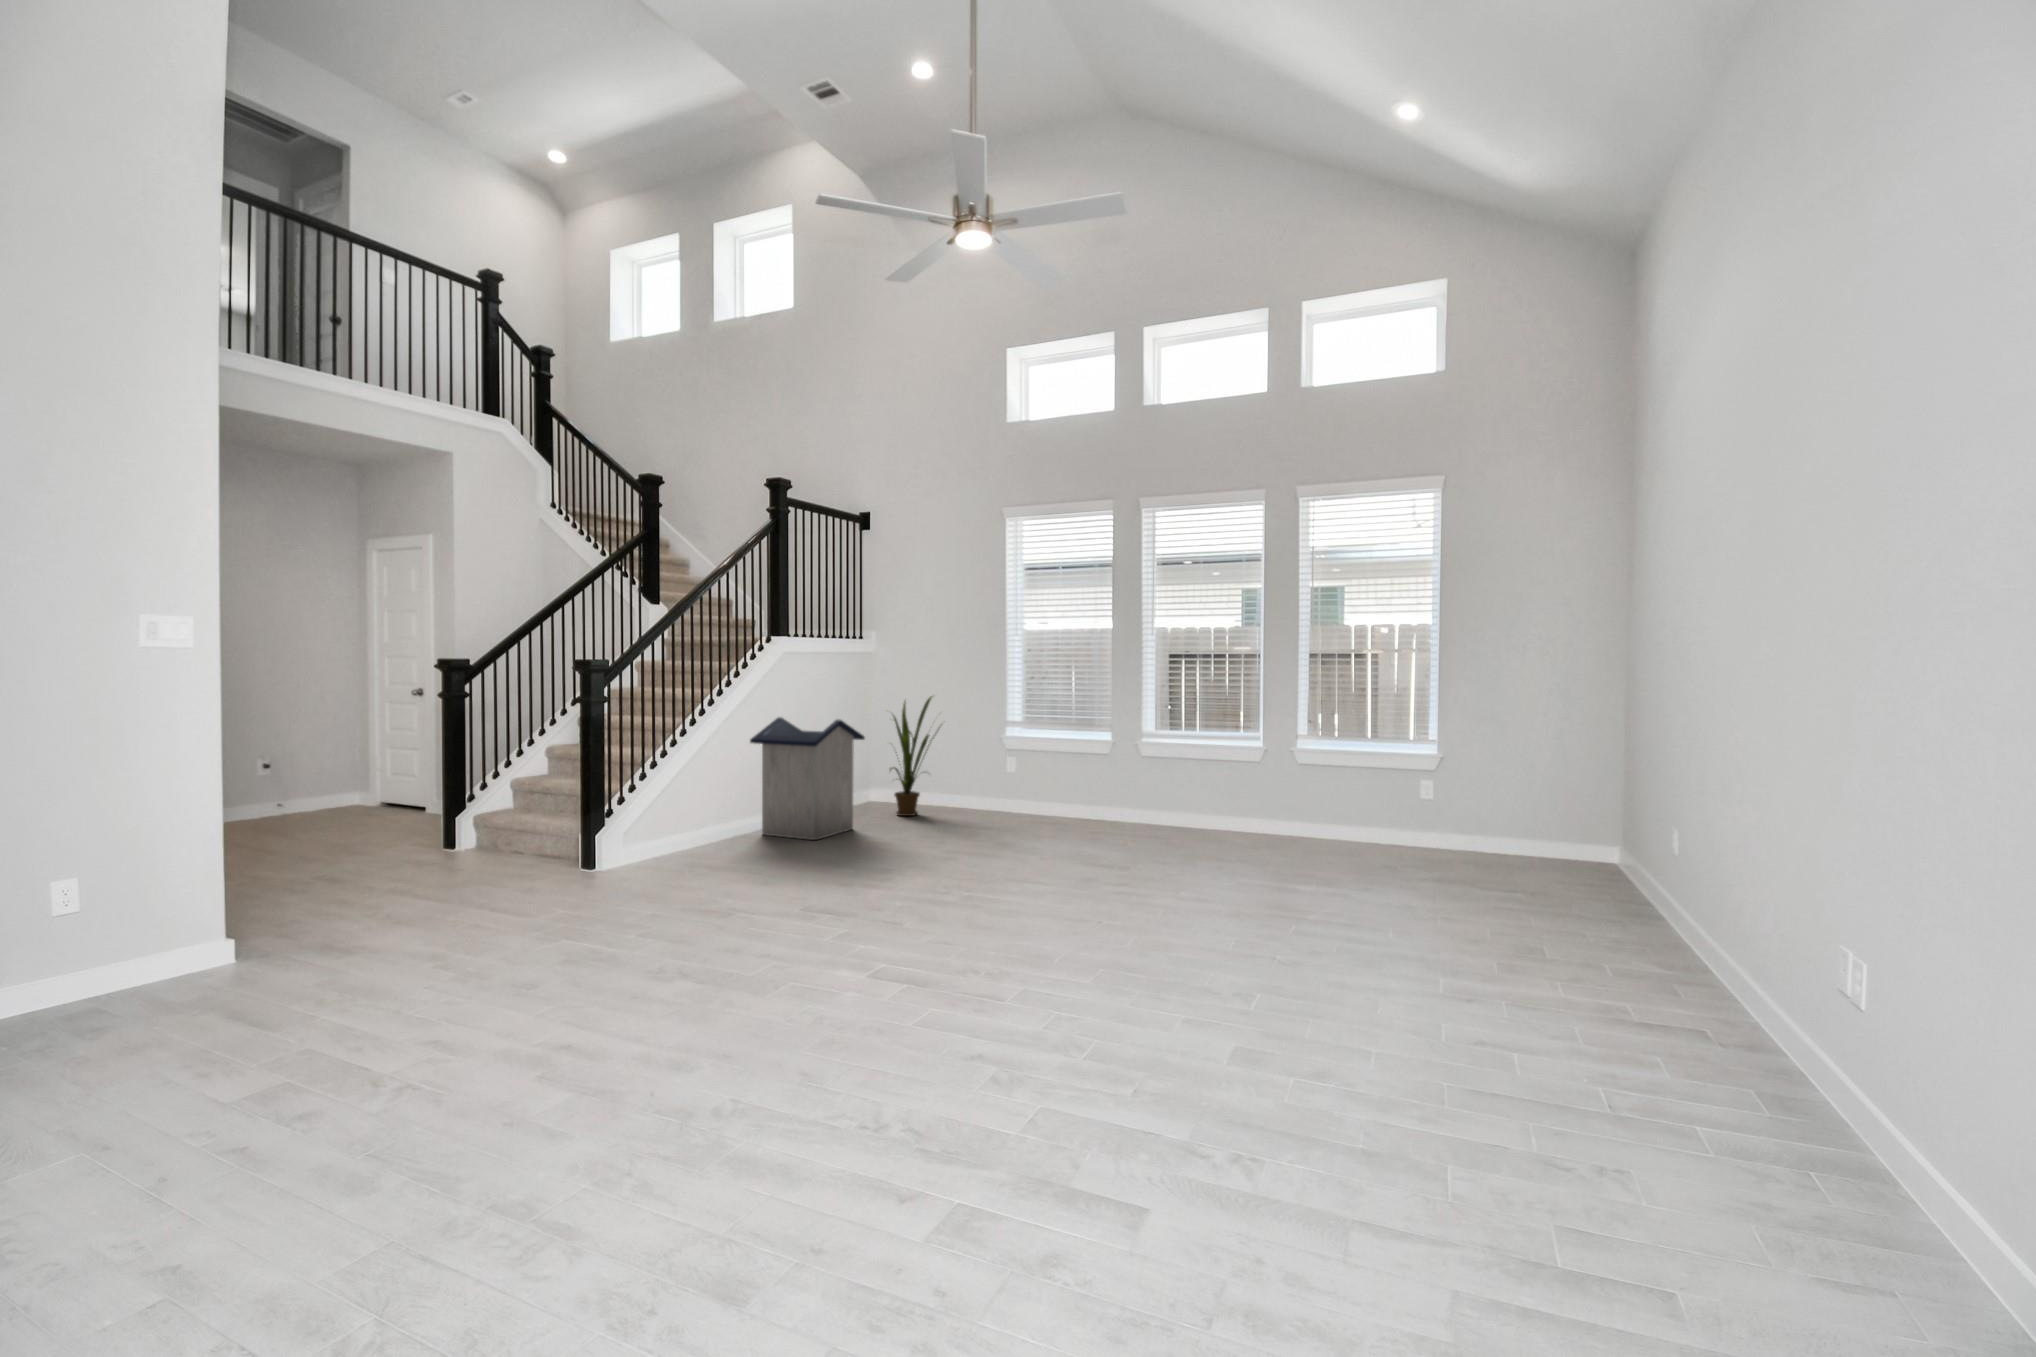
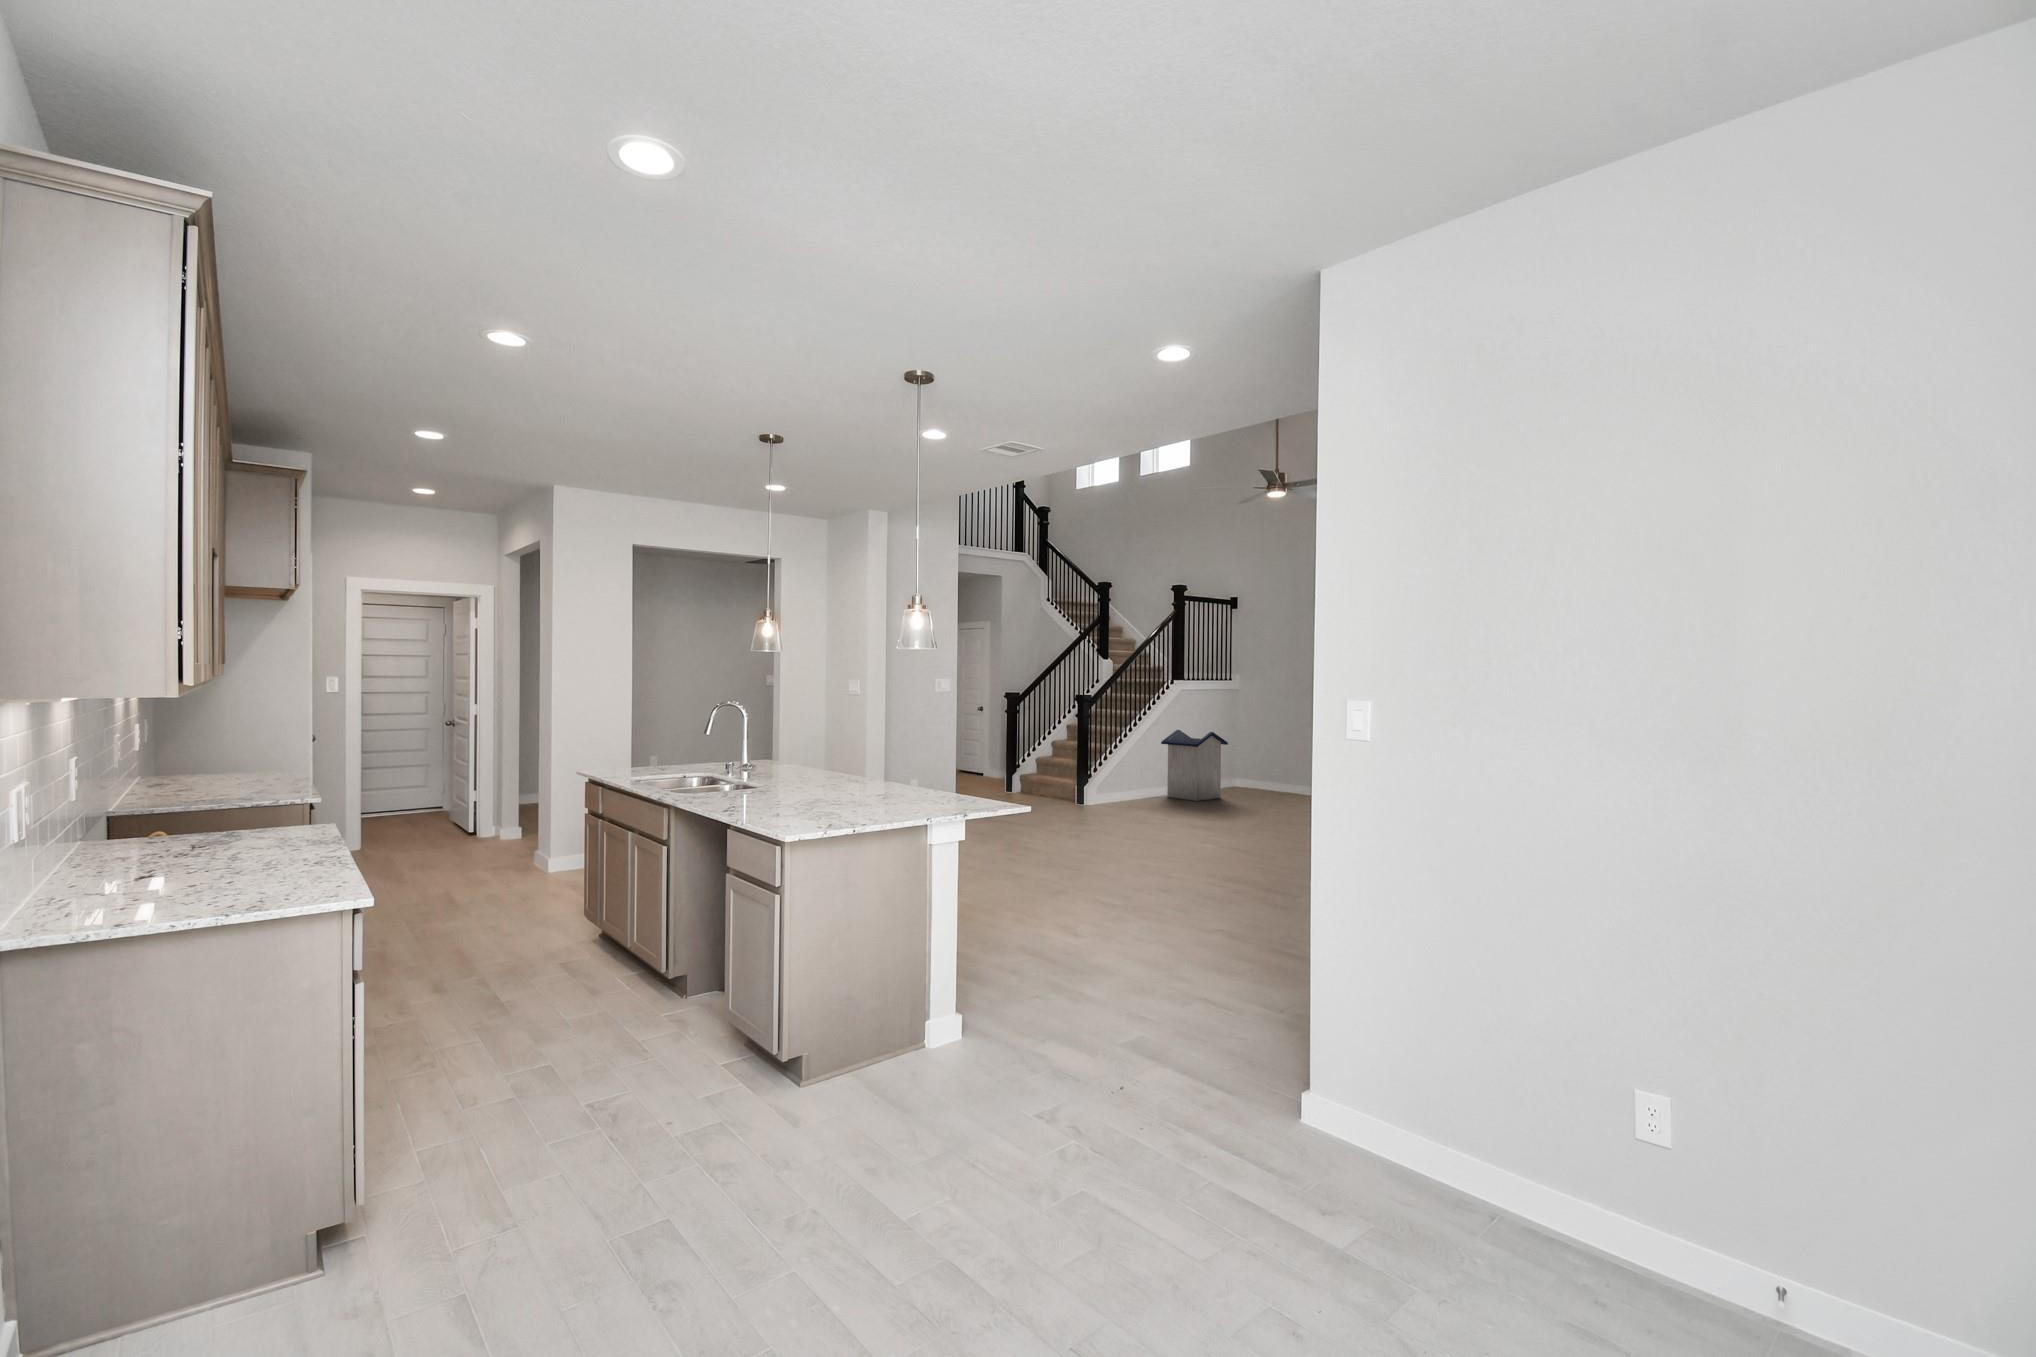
house plant: present [890,697,938,816] -> none [1243,718,1282,794]

